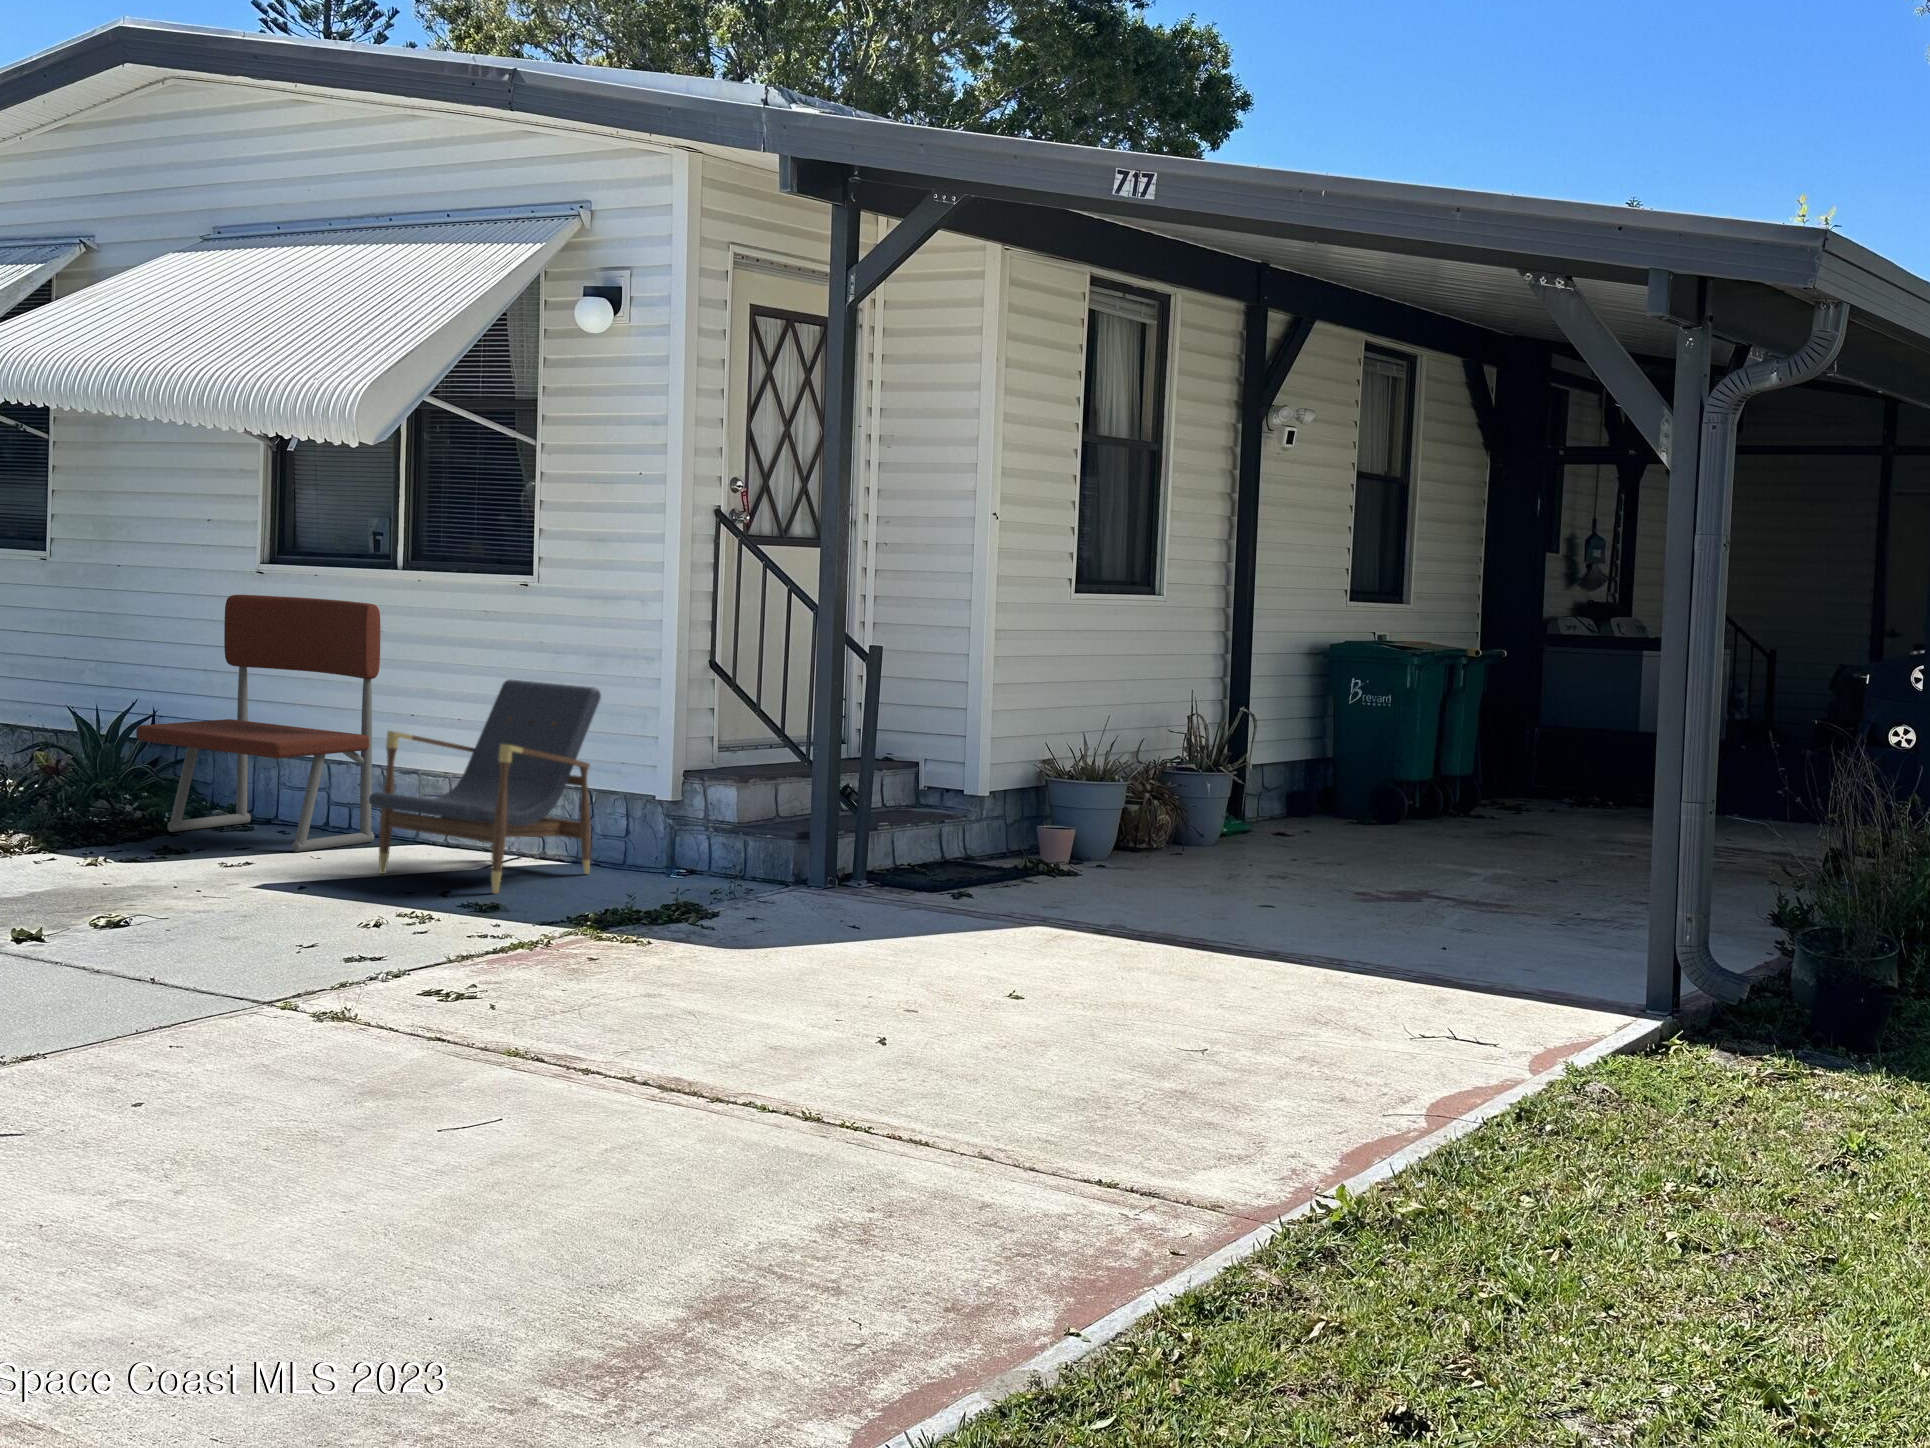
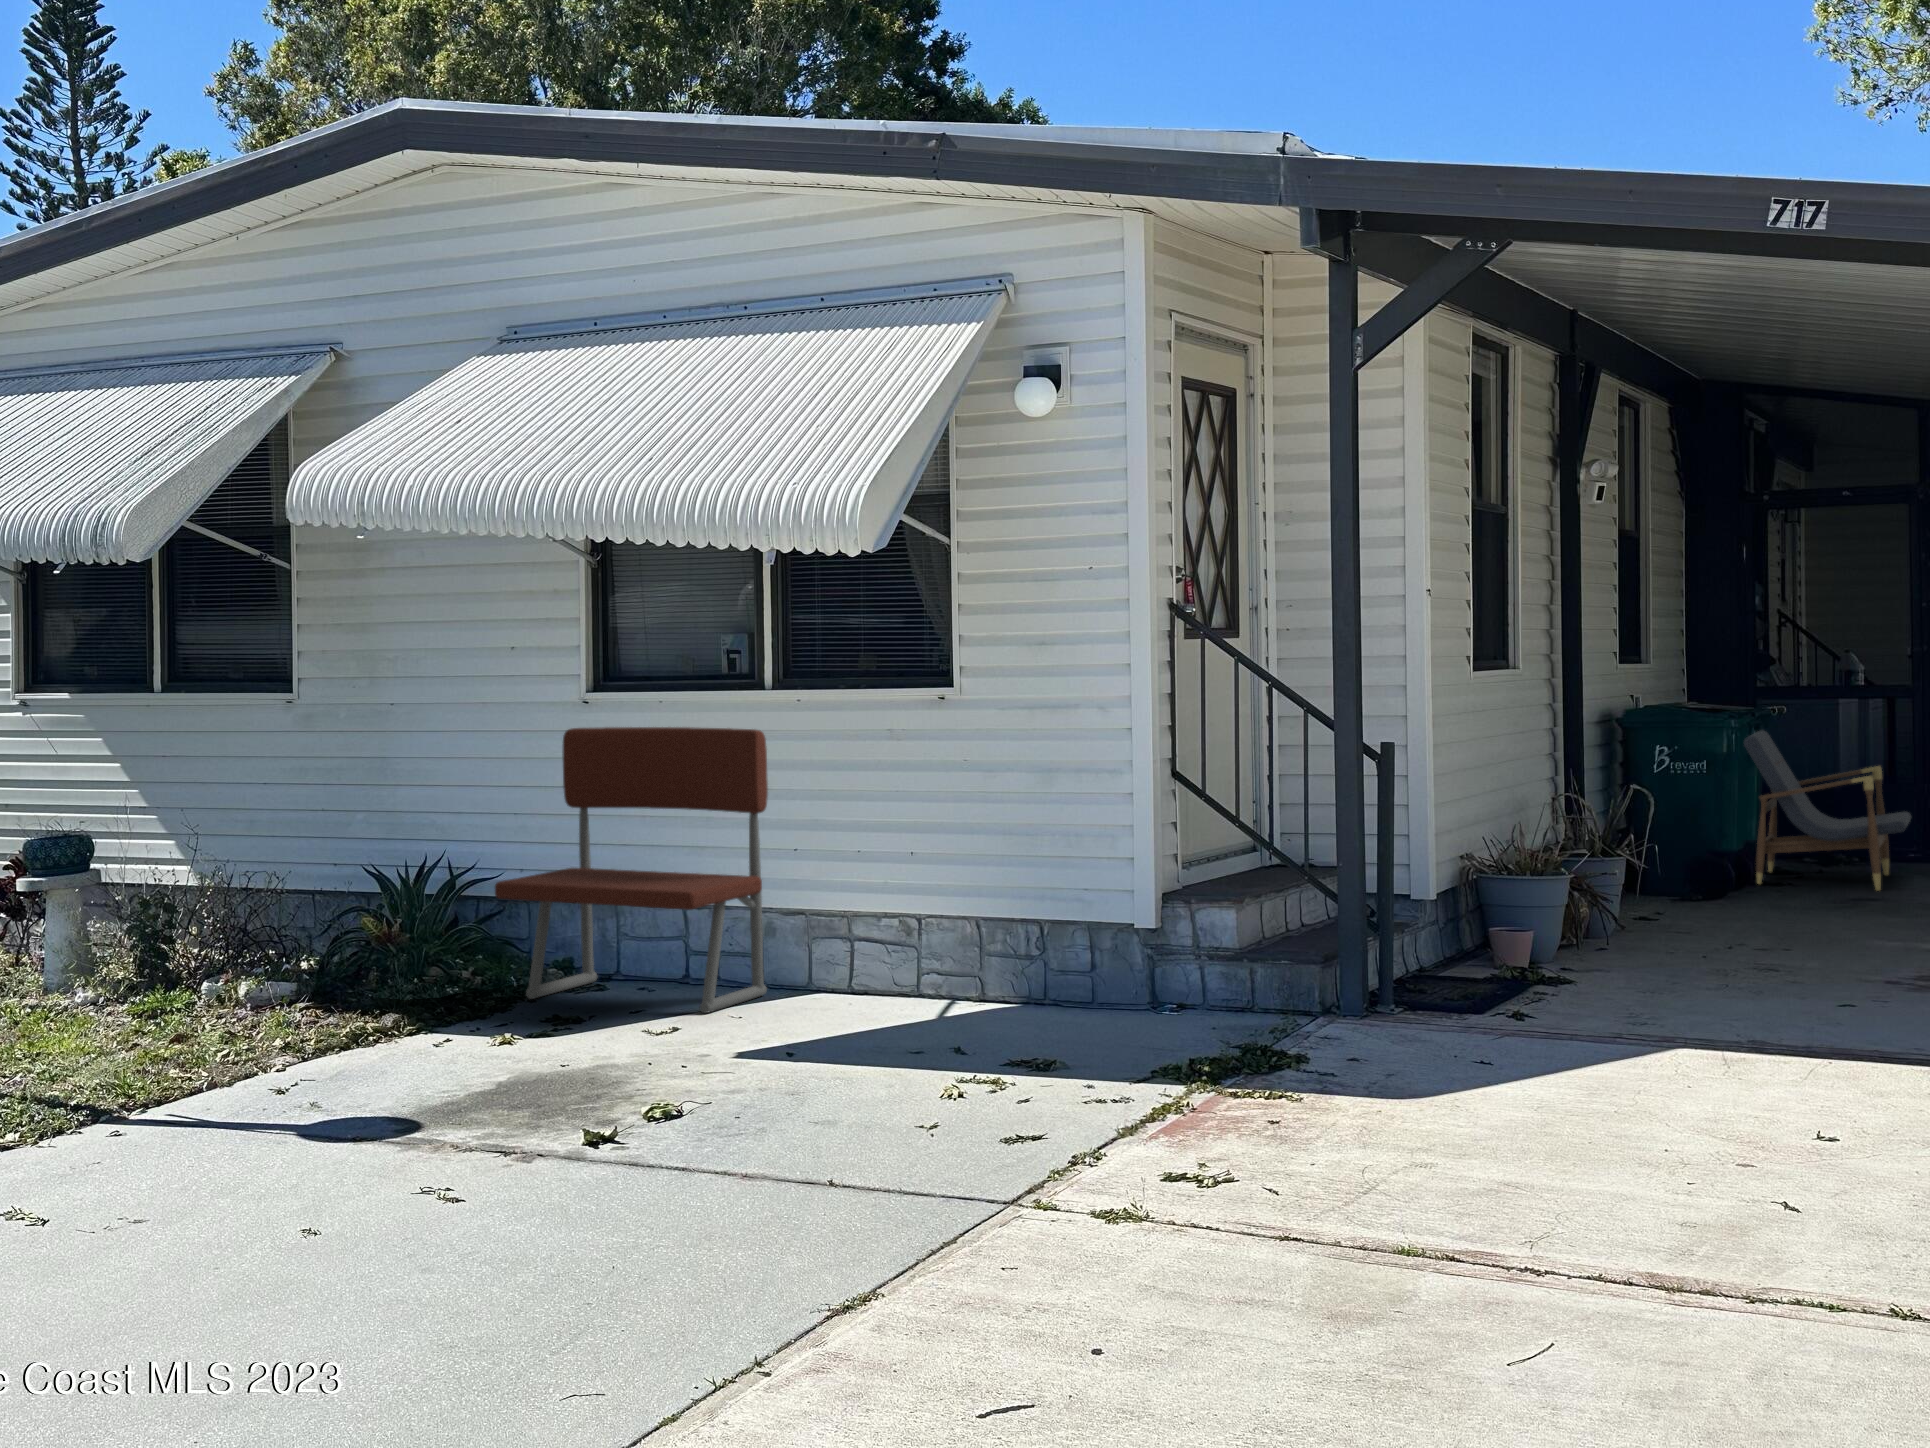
lounge chair: present [369,680,601,894] -> present [1744,730,1911,891]

